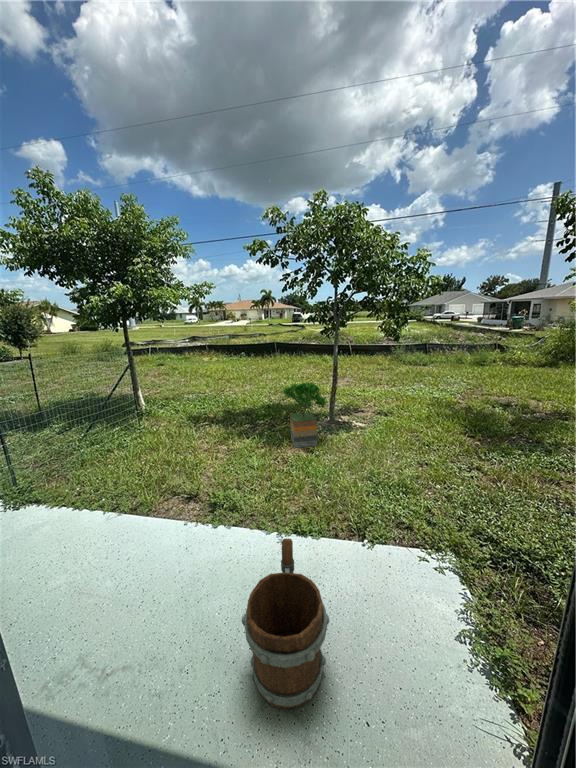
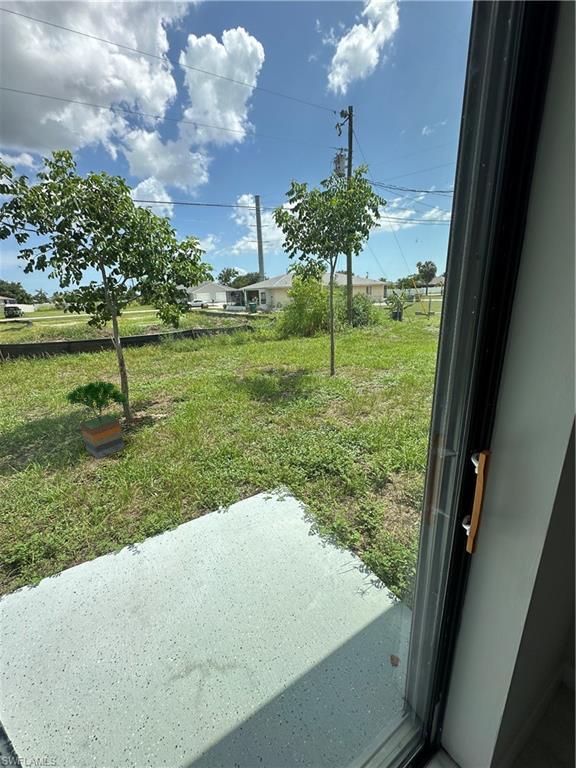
bucket: present [242,539,329,709] -> none [156,525,240,672]

